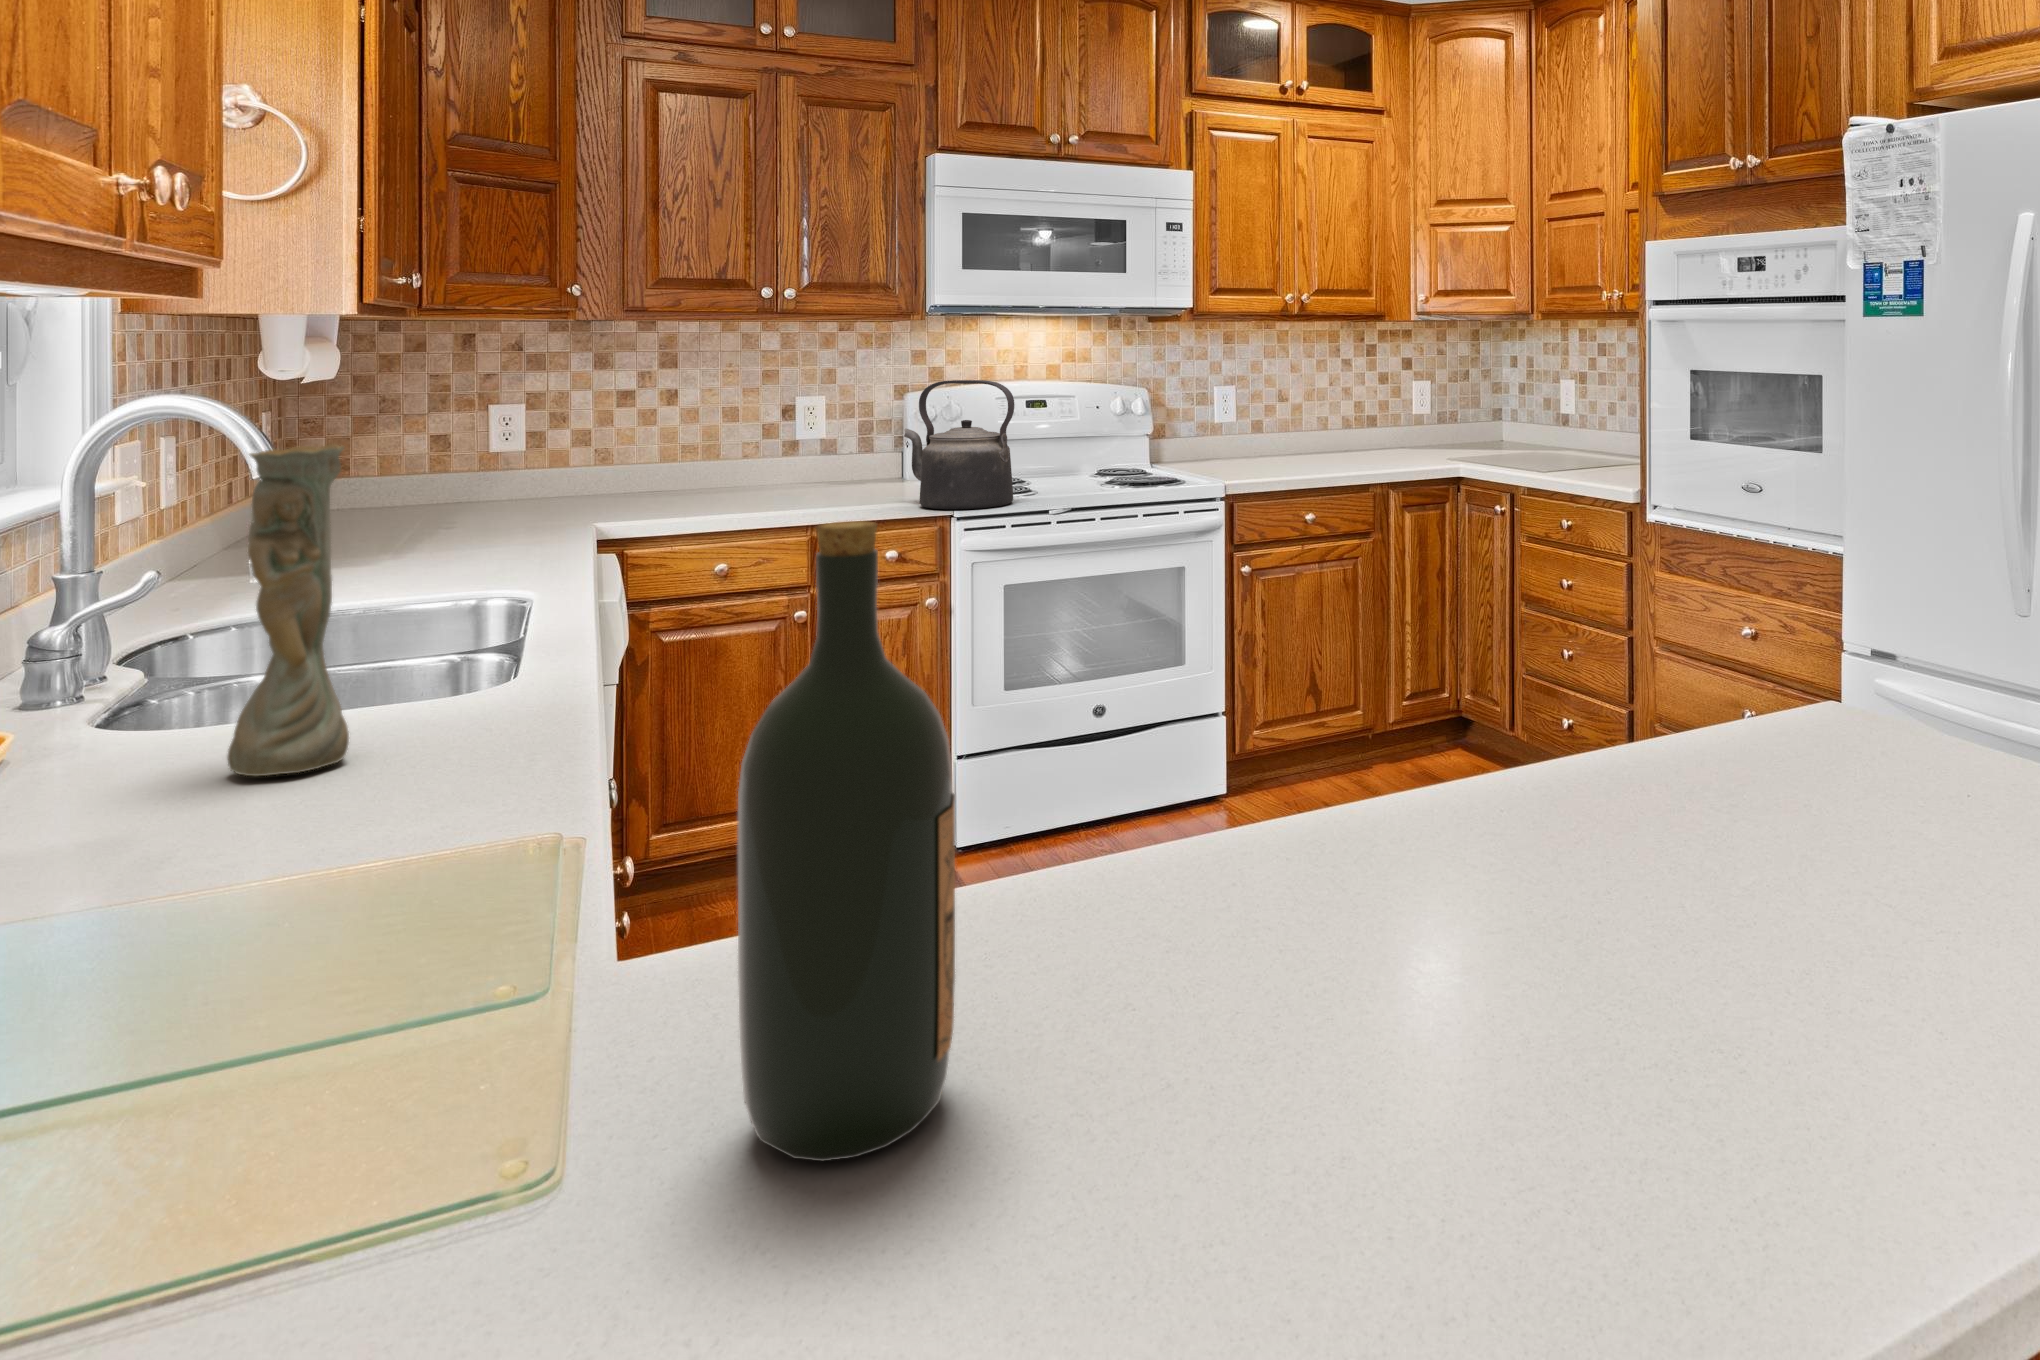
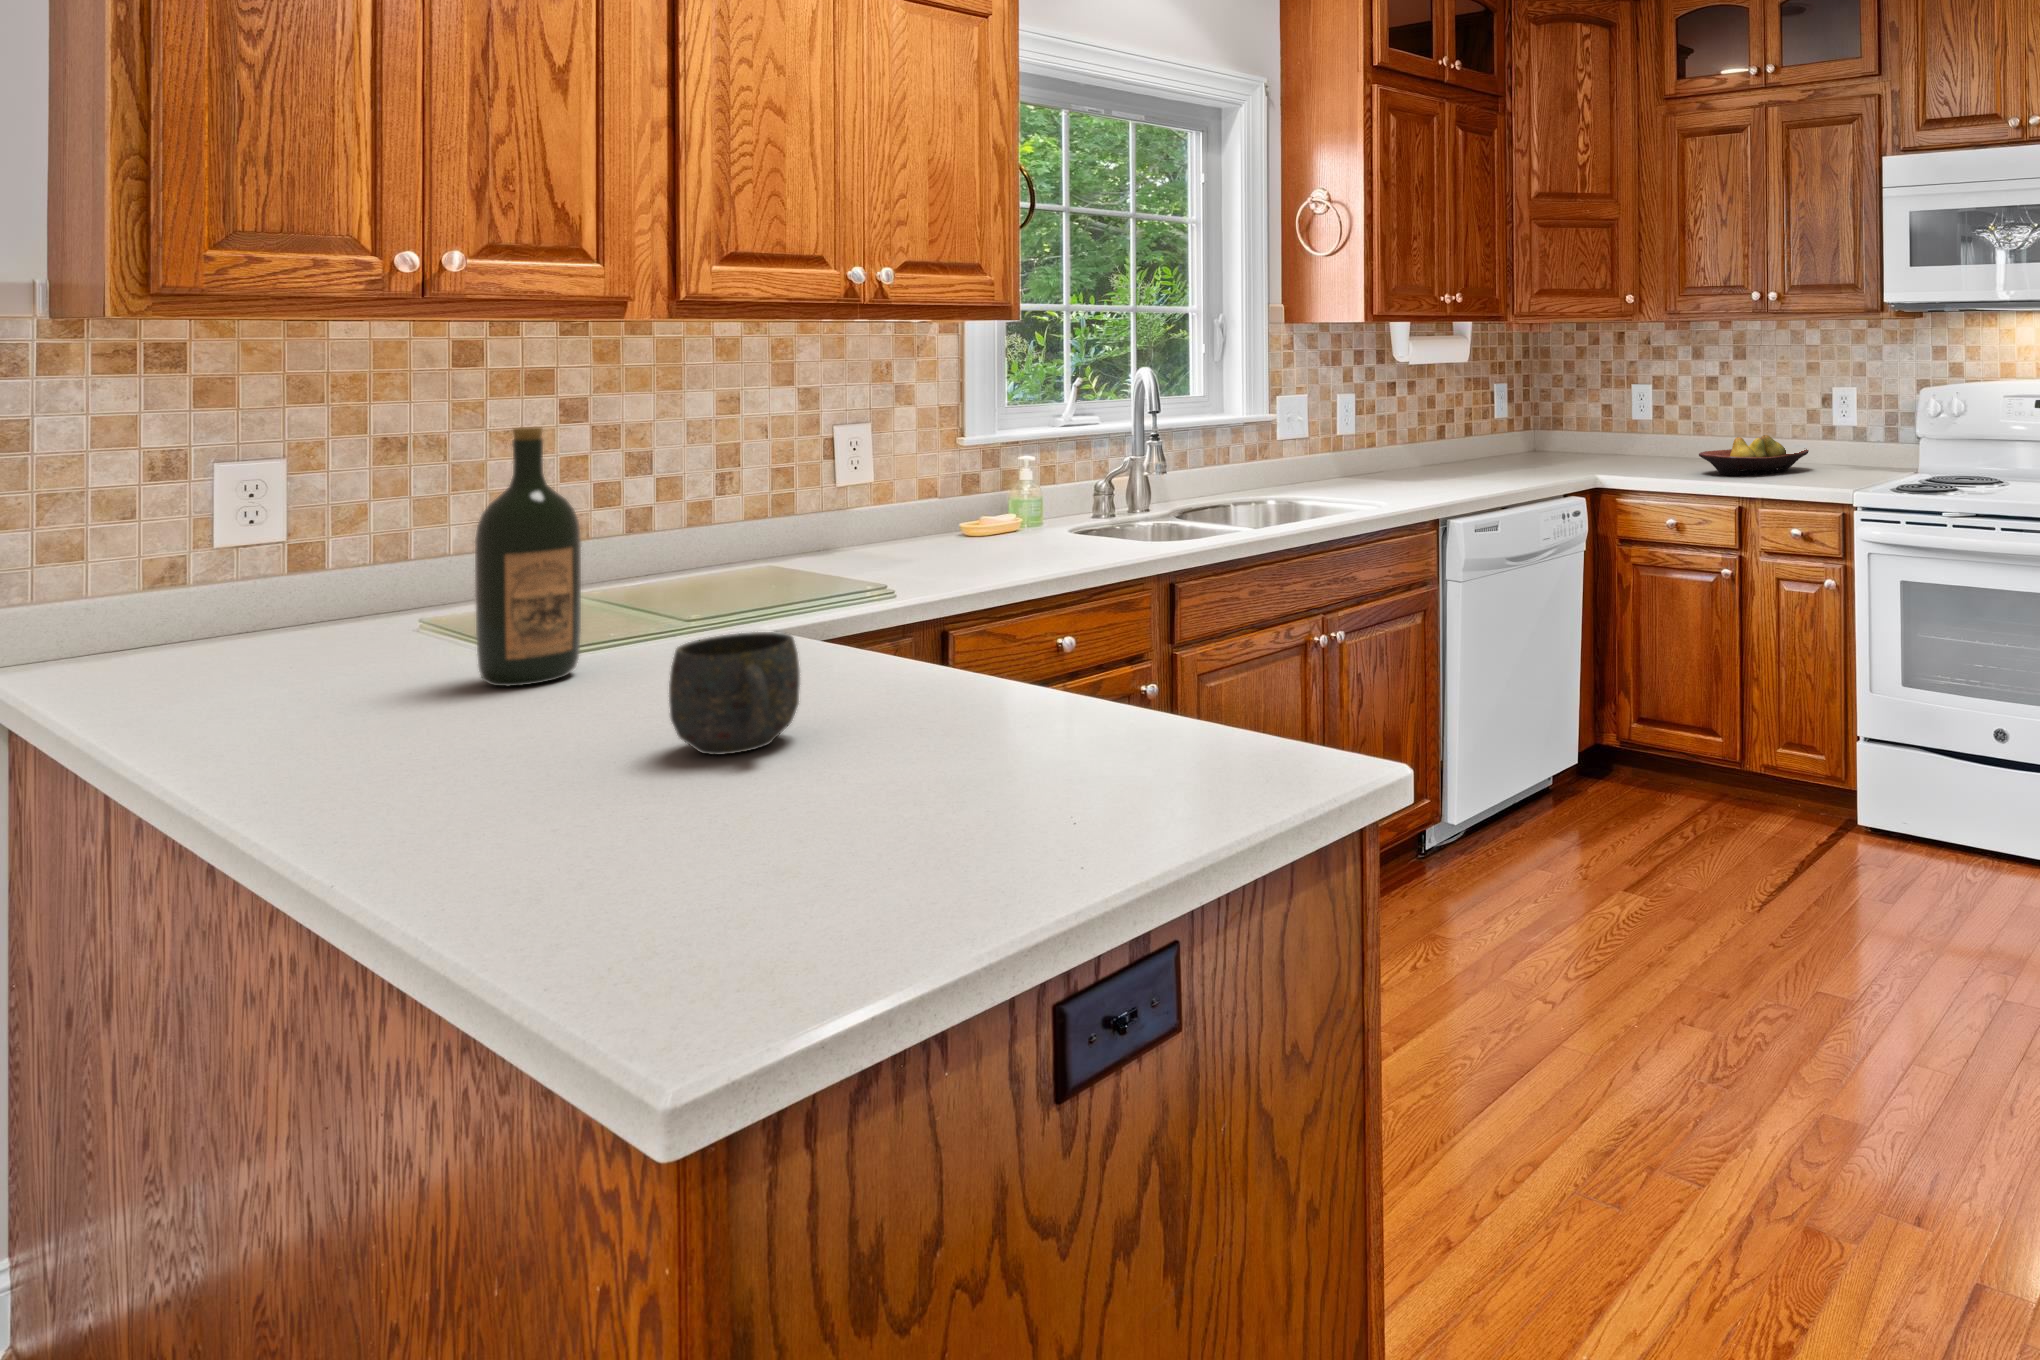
kettle: present [904,380,1014,510] -> none [1819,376,1907,499]
vase: present [227,444,349,776] -> none [977,395,1030,556]
fruit bowl: none [674,457,783,508] -> present [1699,435,1809,475]
mug: none [1539,741,1735,930] -> present [669,632,800,755]

